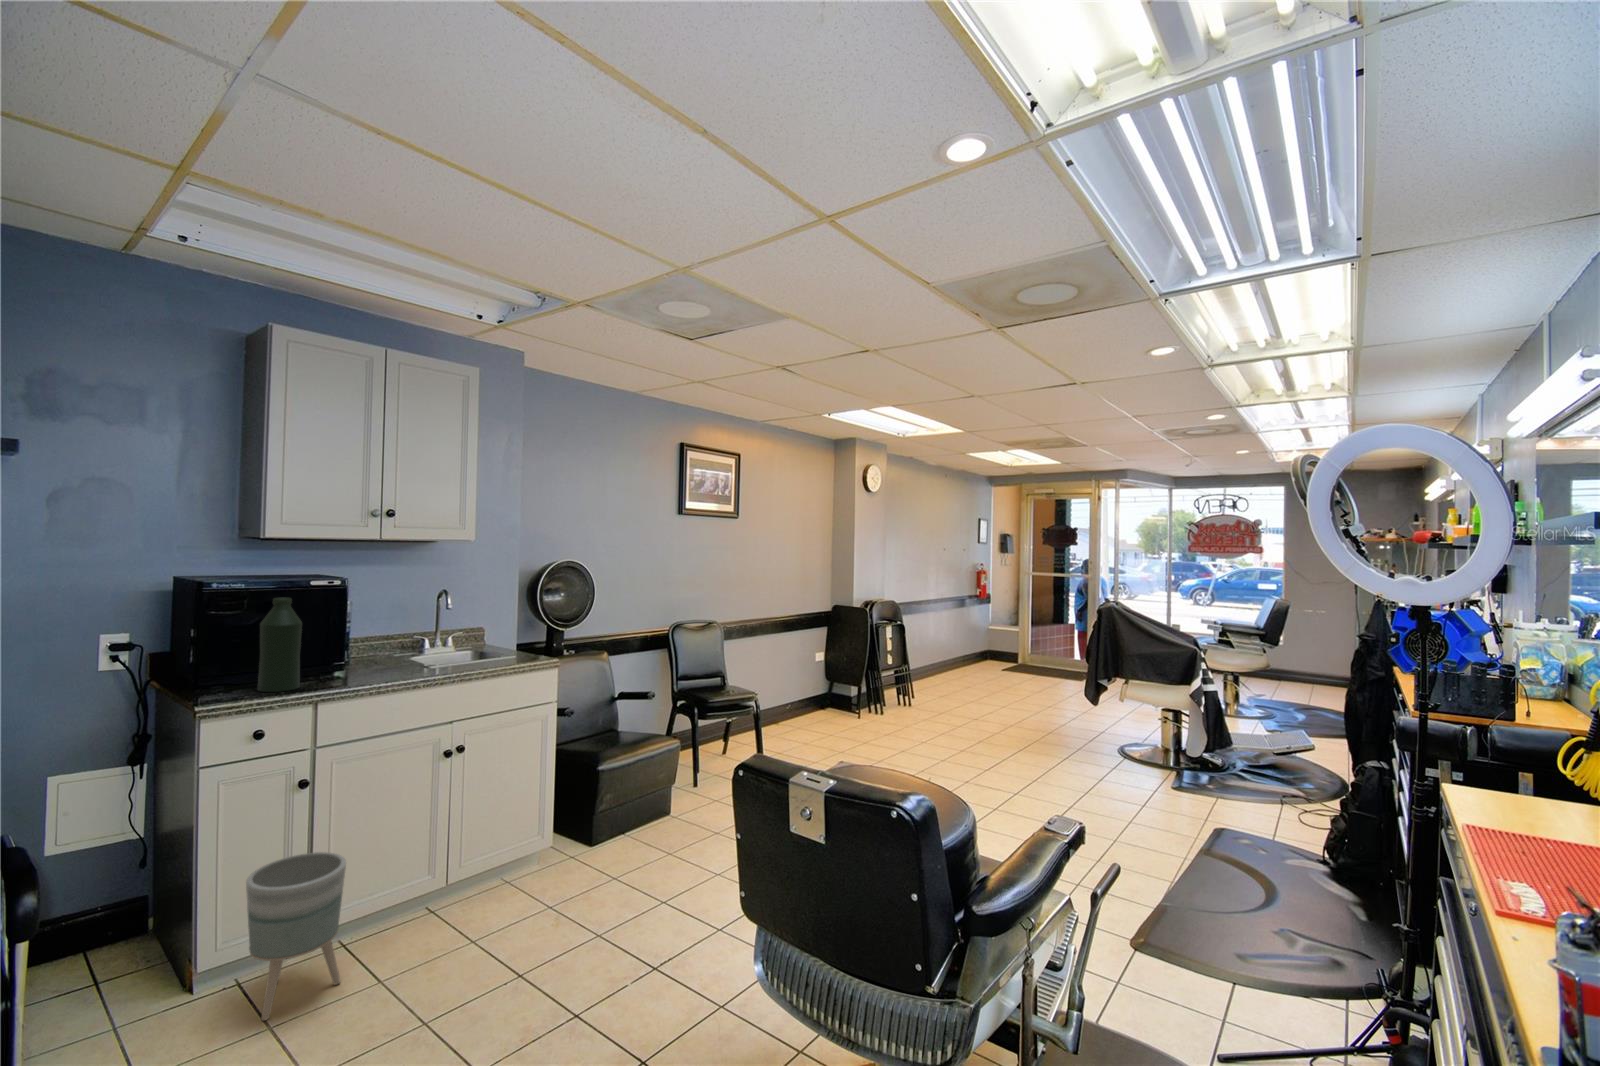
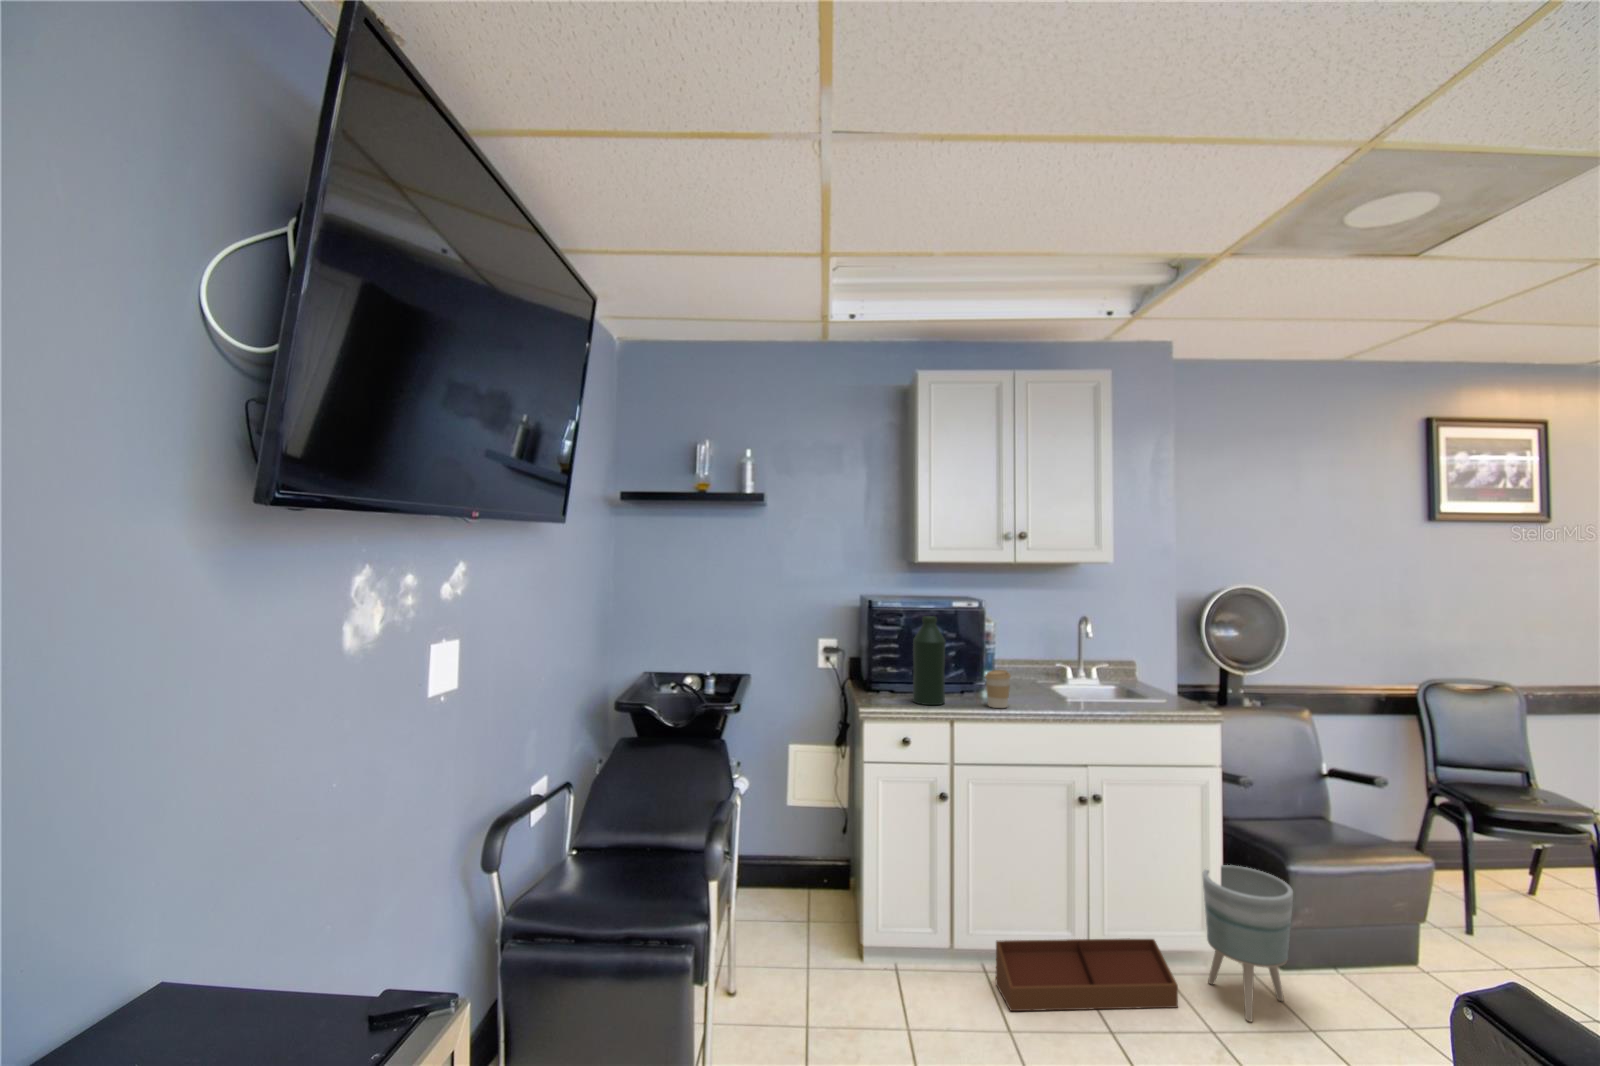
coffee cup: none [348,646,377,684] -> present [985,670,1011,708]
planter: present [246,852,346,1020] -> present [1203,865,1293,1022]
storage bin: none [356,854,524,966] -> present [996,938,1178,1011]

